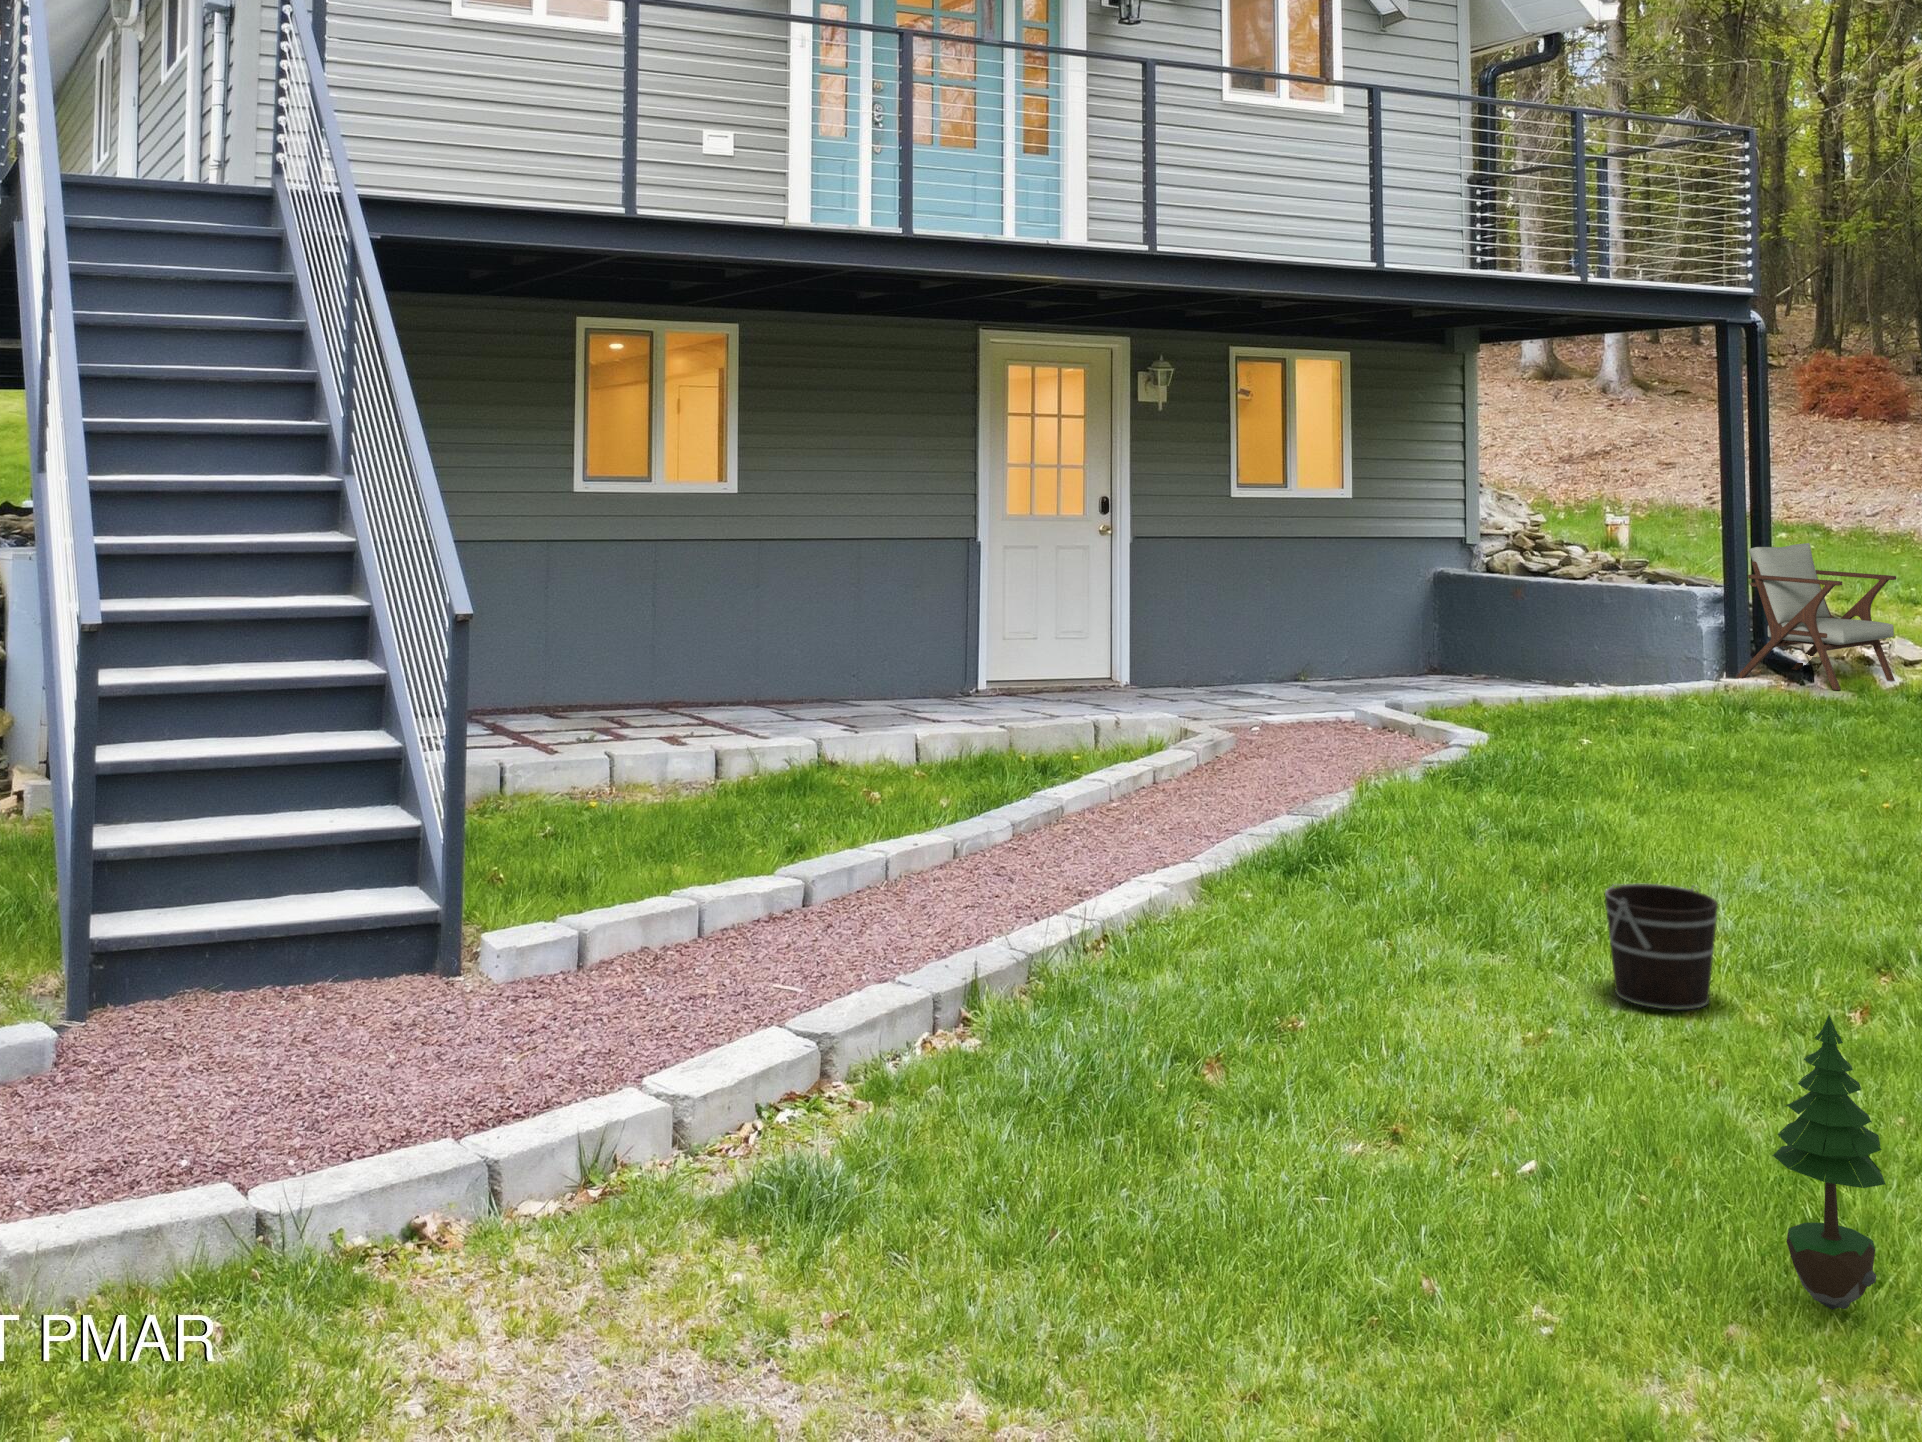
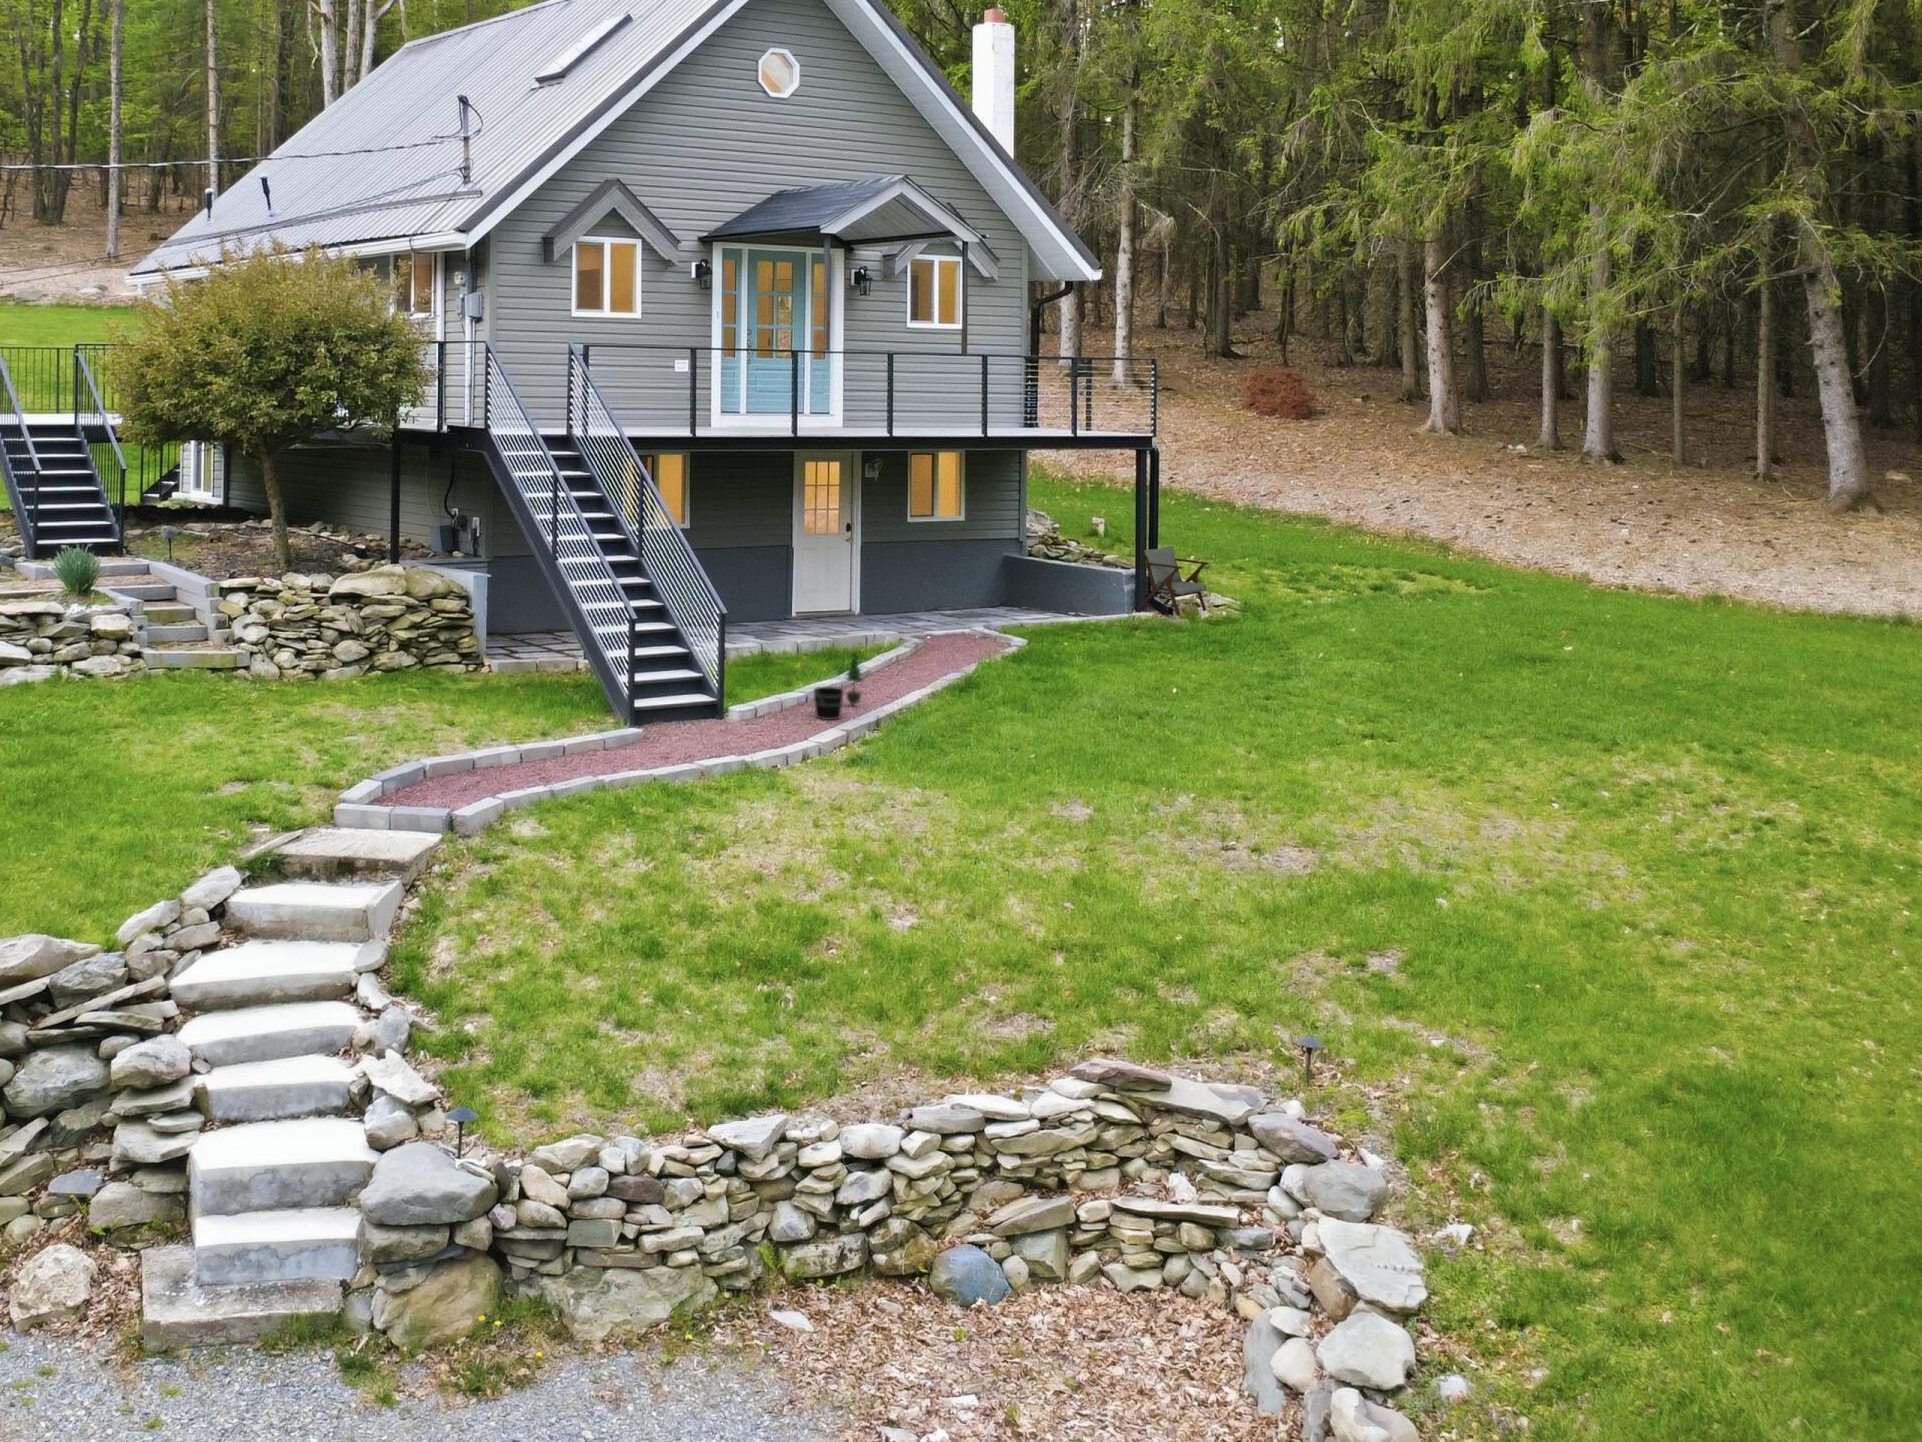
bucket: present [1605,884,1718,1010] -> present [814,687,843,720]
potted tree: present [1772,1015,1886,1310] -> present [846,654,862,705]

